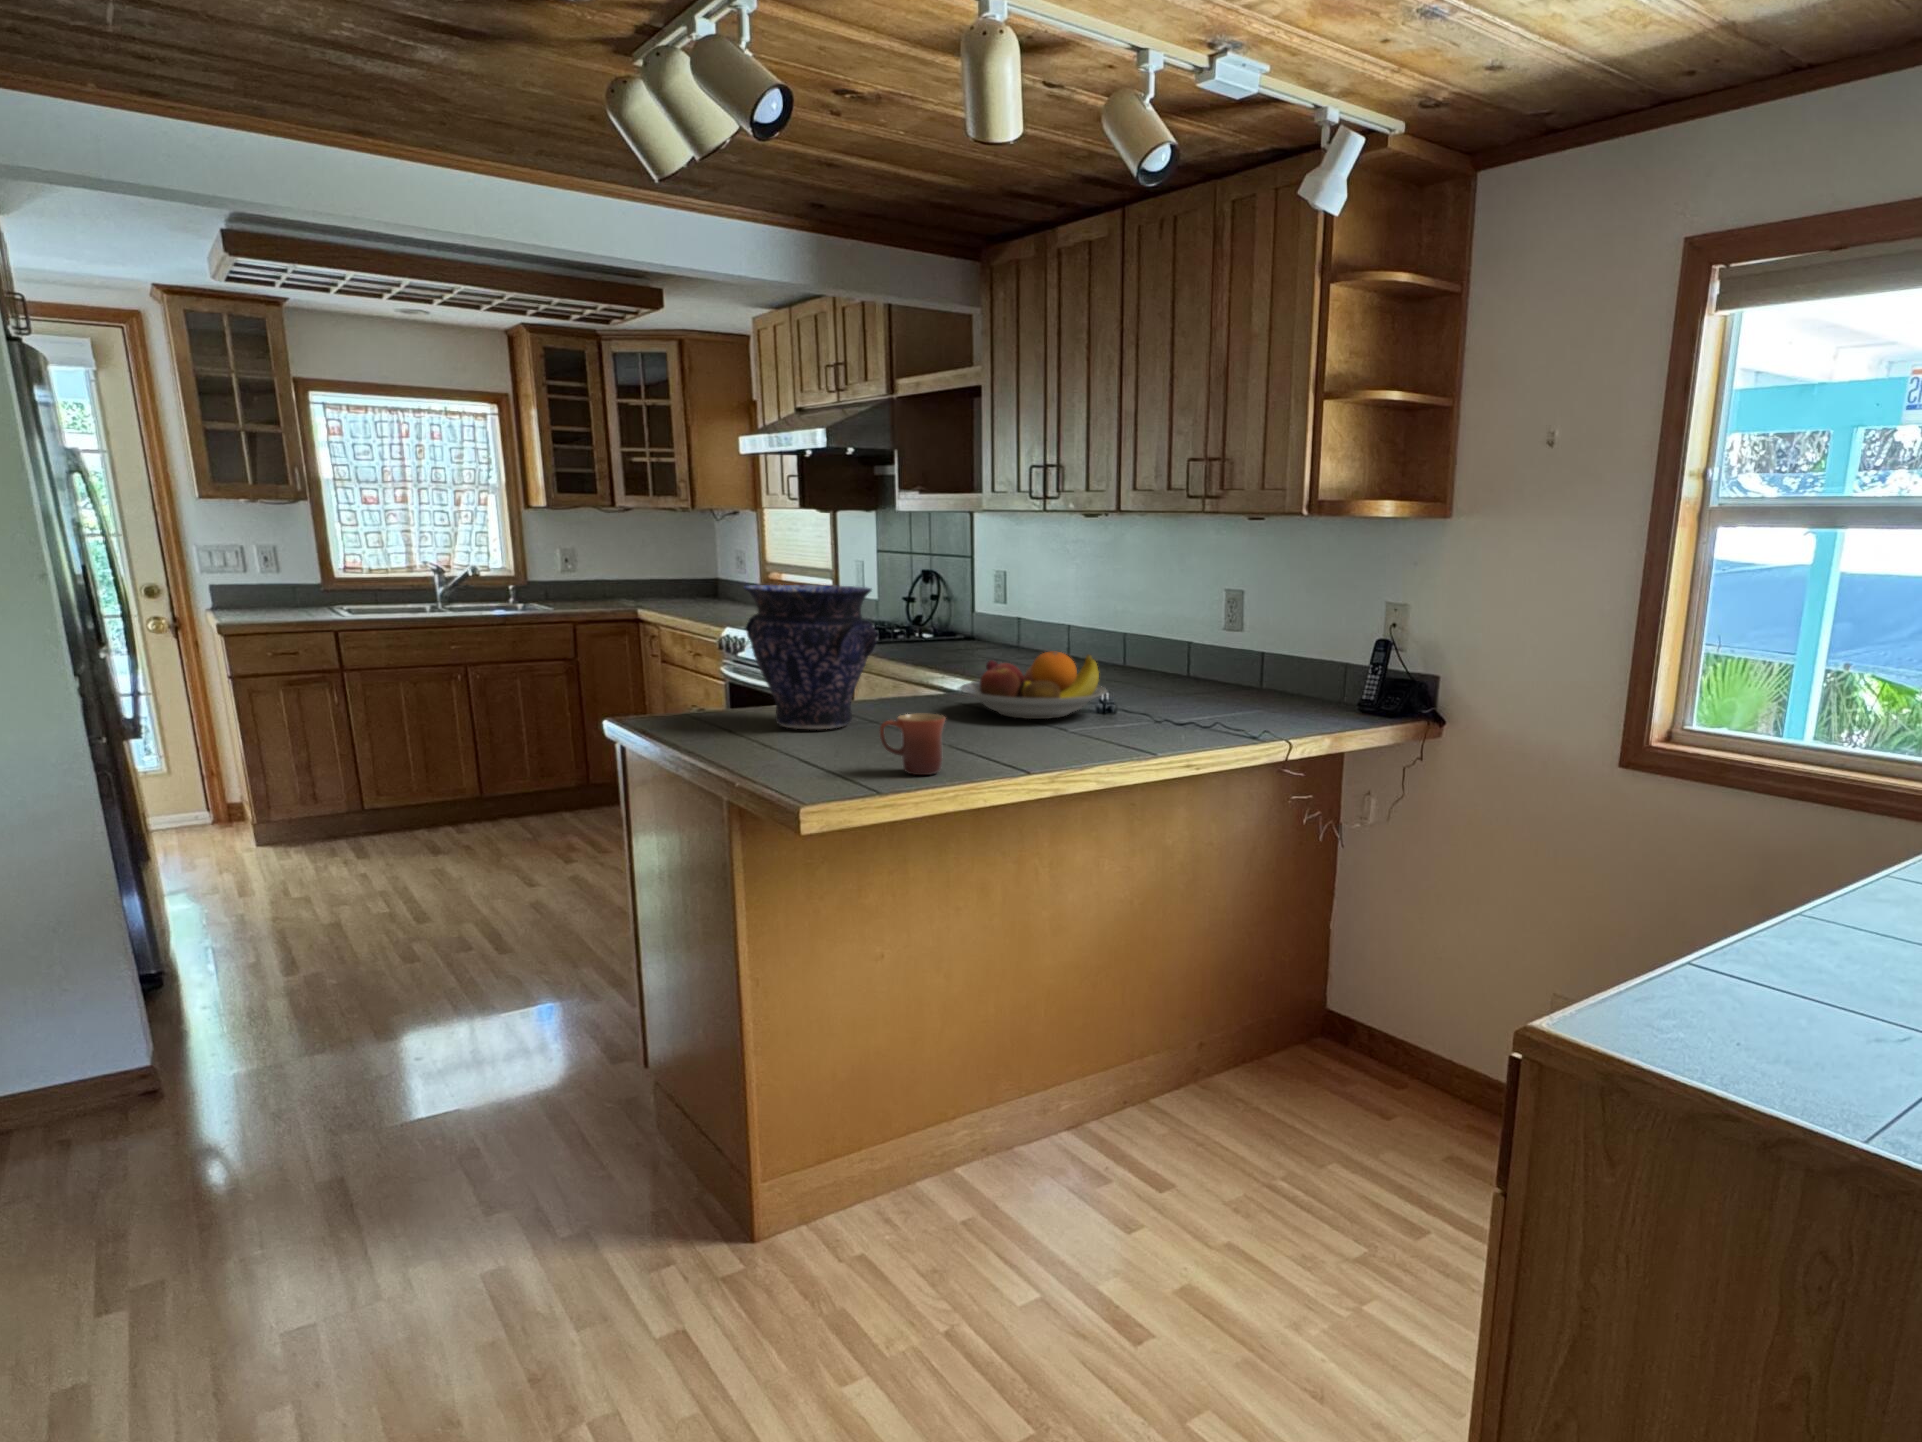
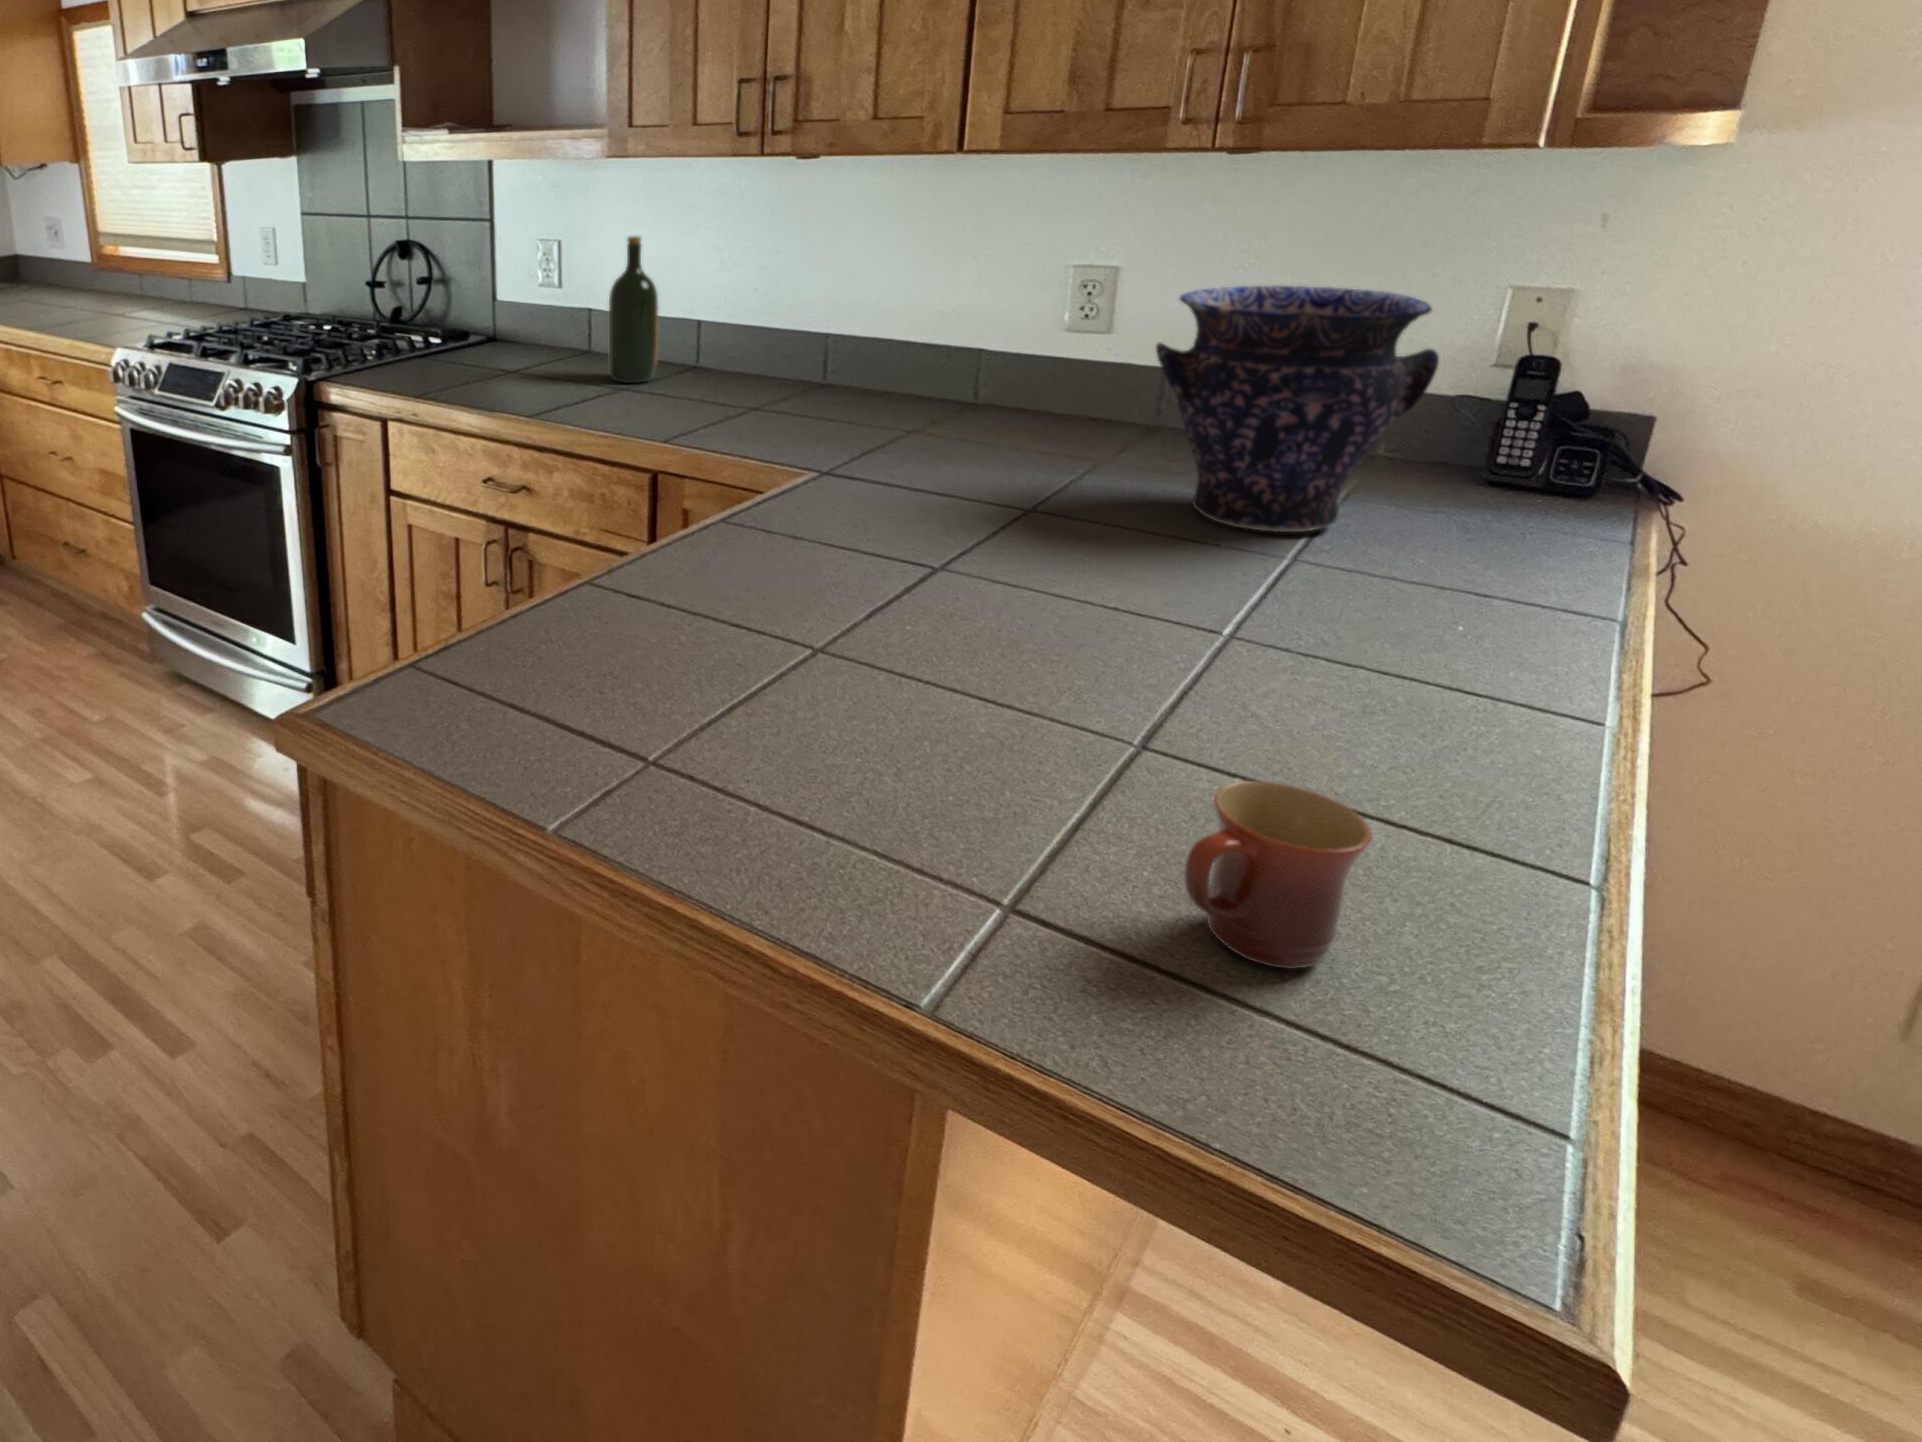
wine bottle: none [1004,564,1034,657] -> present [608,236,658,383]
vase: present [744,585,877,729] -> present [1156,285,1439,532]
fruit bowl: present [961,651,1106,719] -> none [825,442,1137,595]

